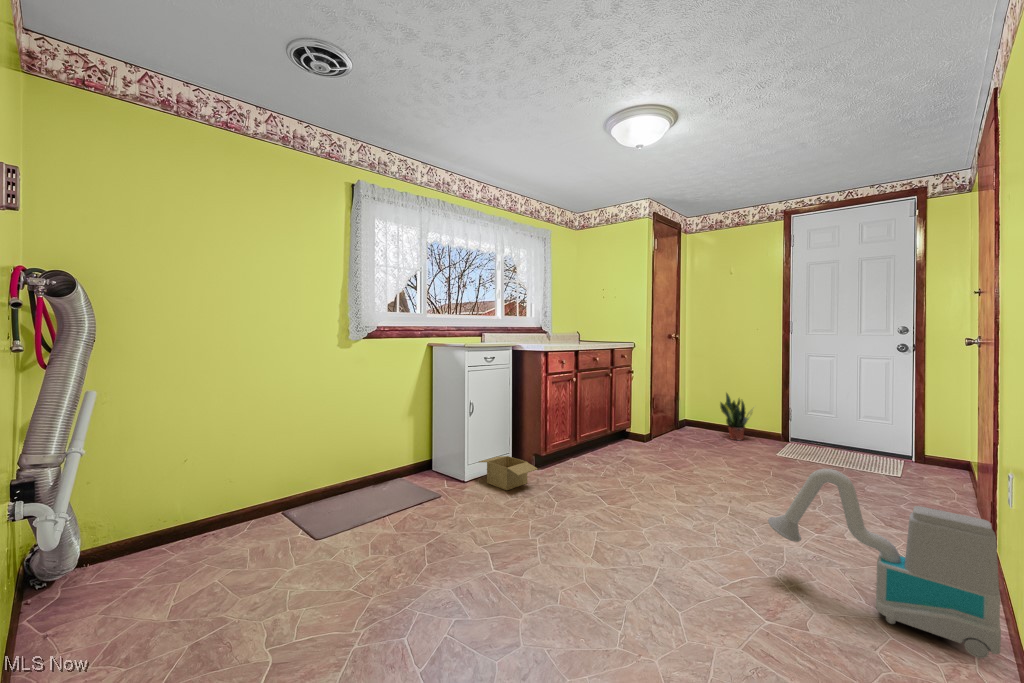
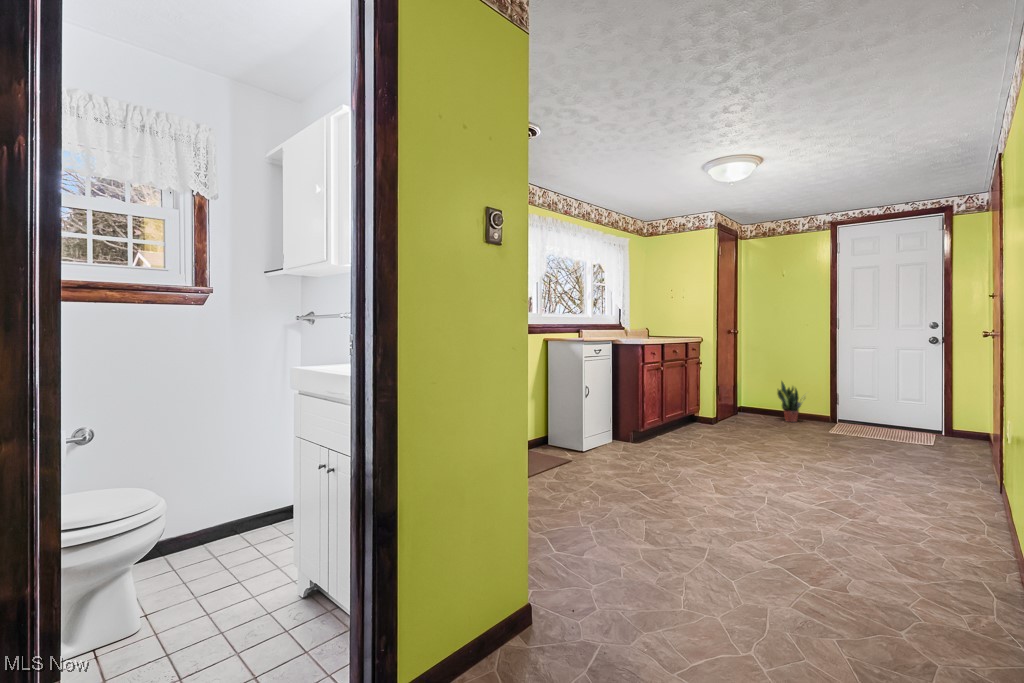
cardboard box: present [479,456,537,490] -> none [593,431,646,456]
vacuum cleaner: present [768,469,1001,658] -> none [845,418,997,524]

